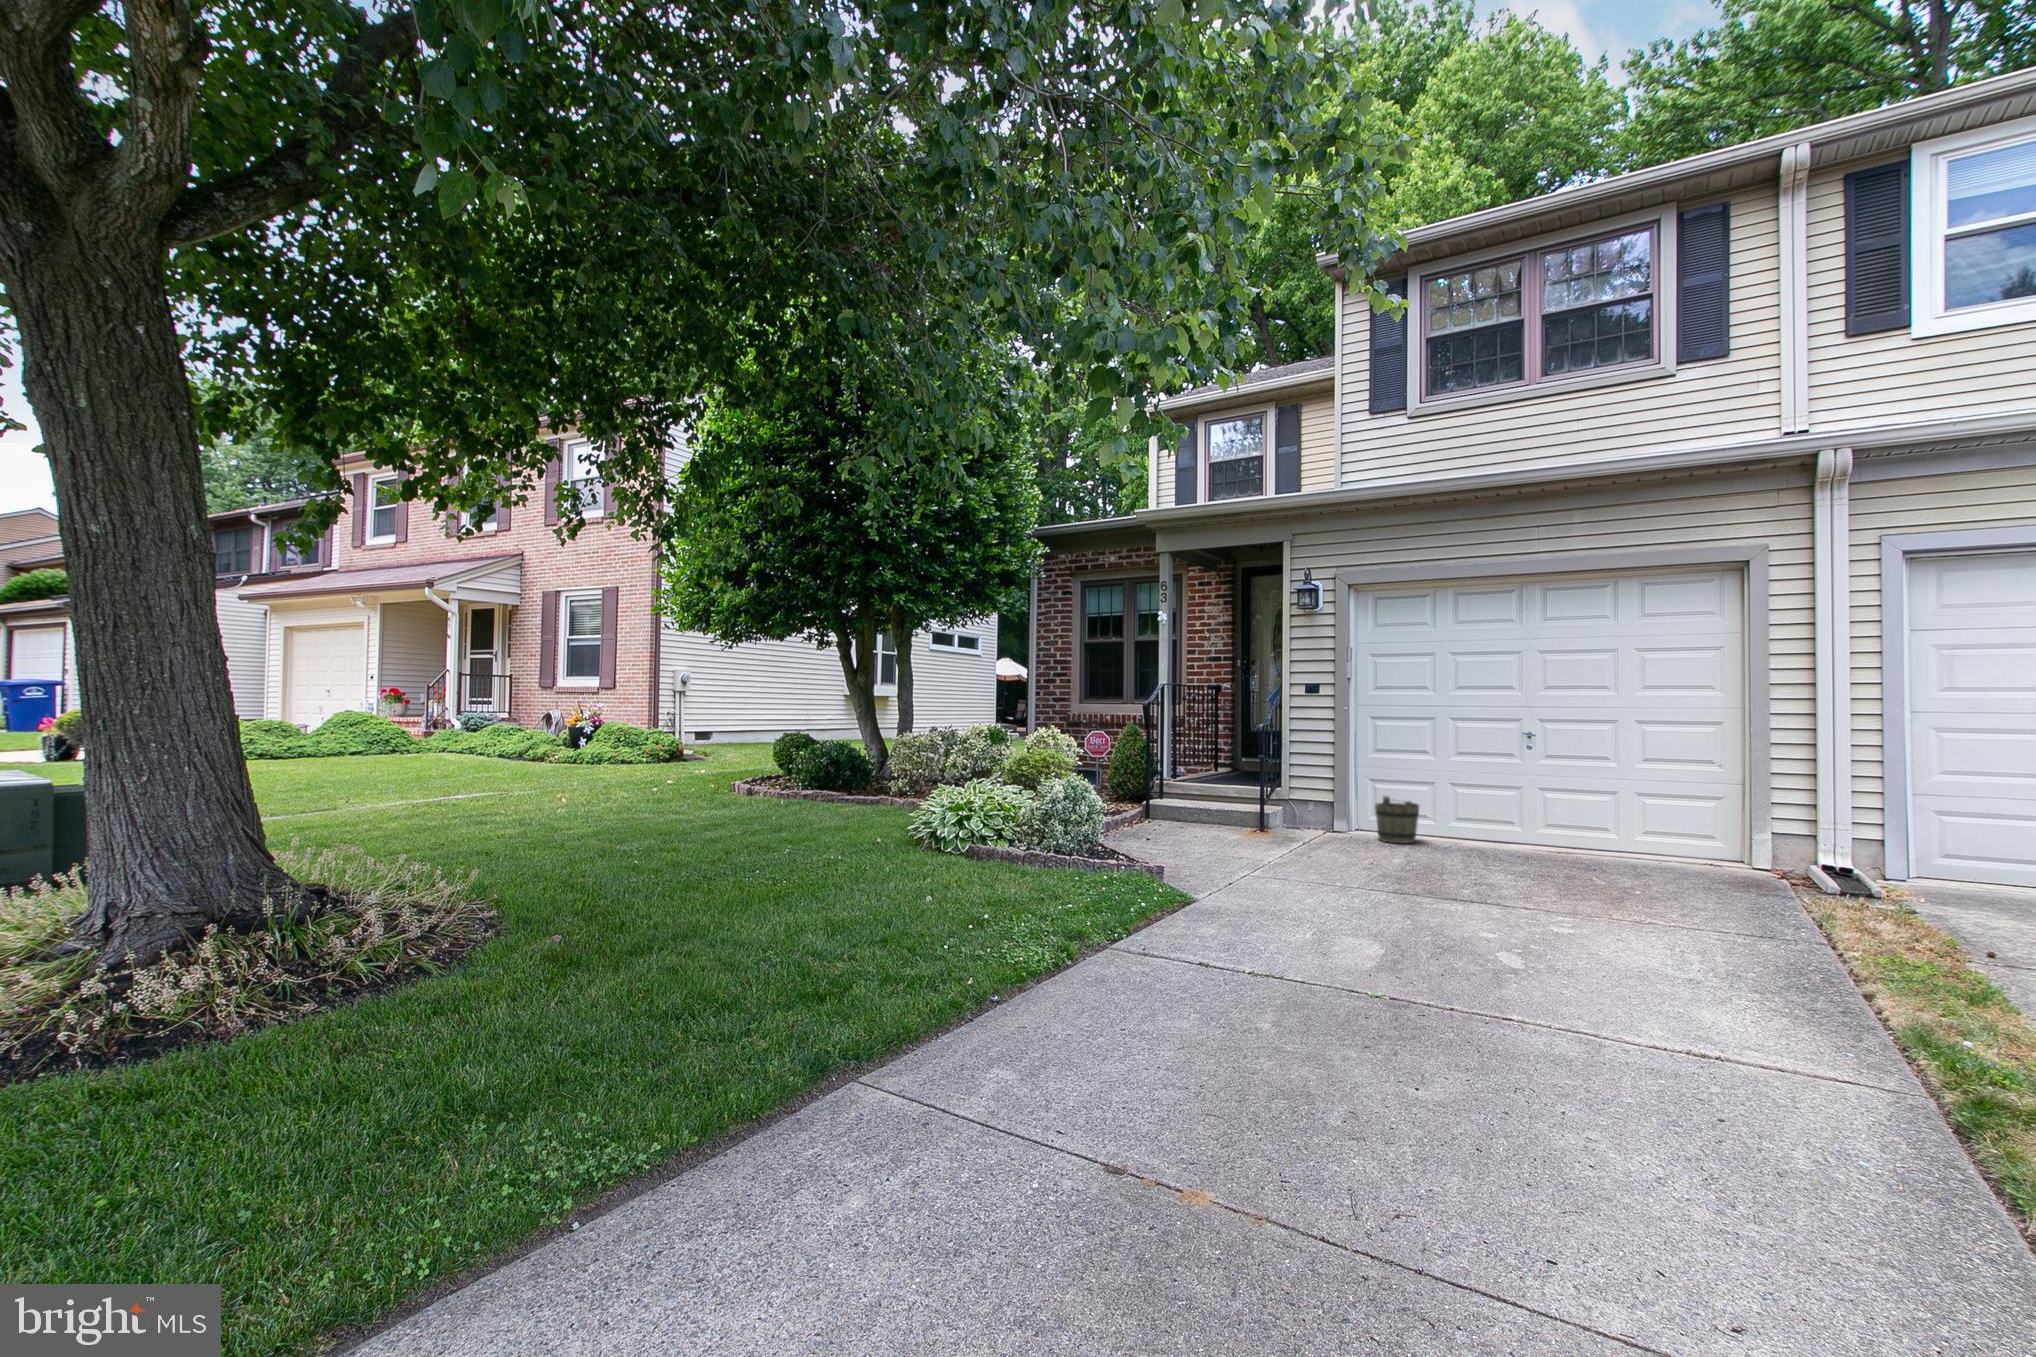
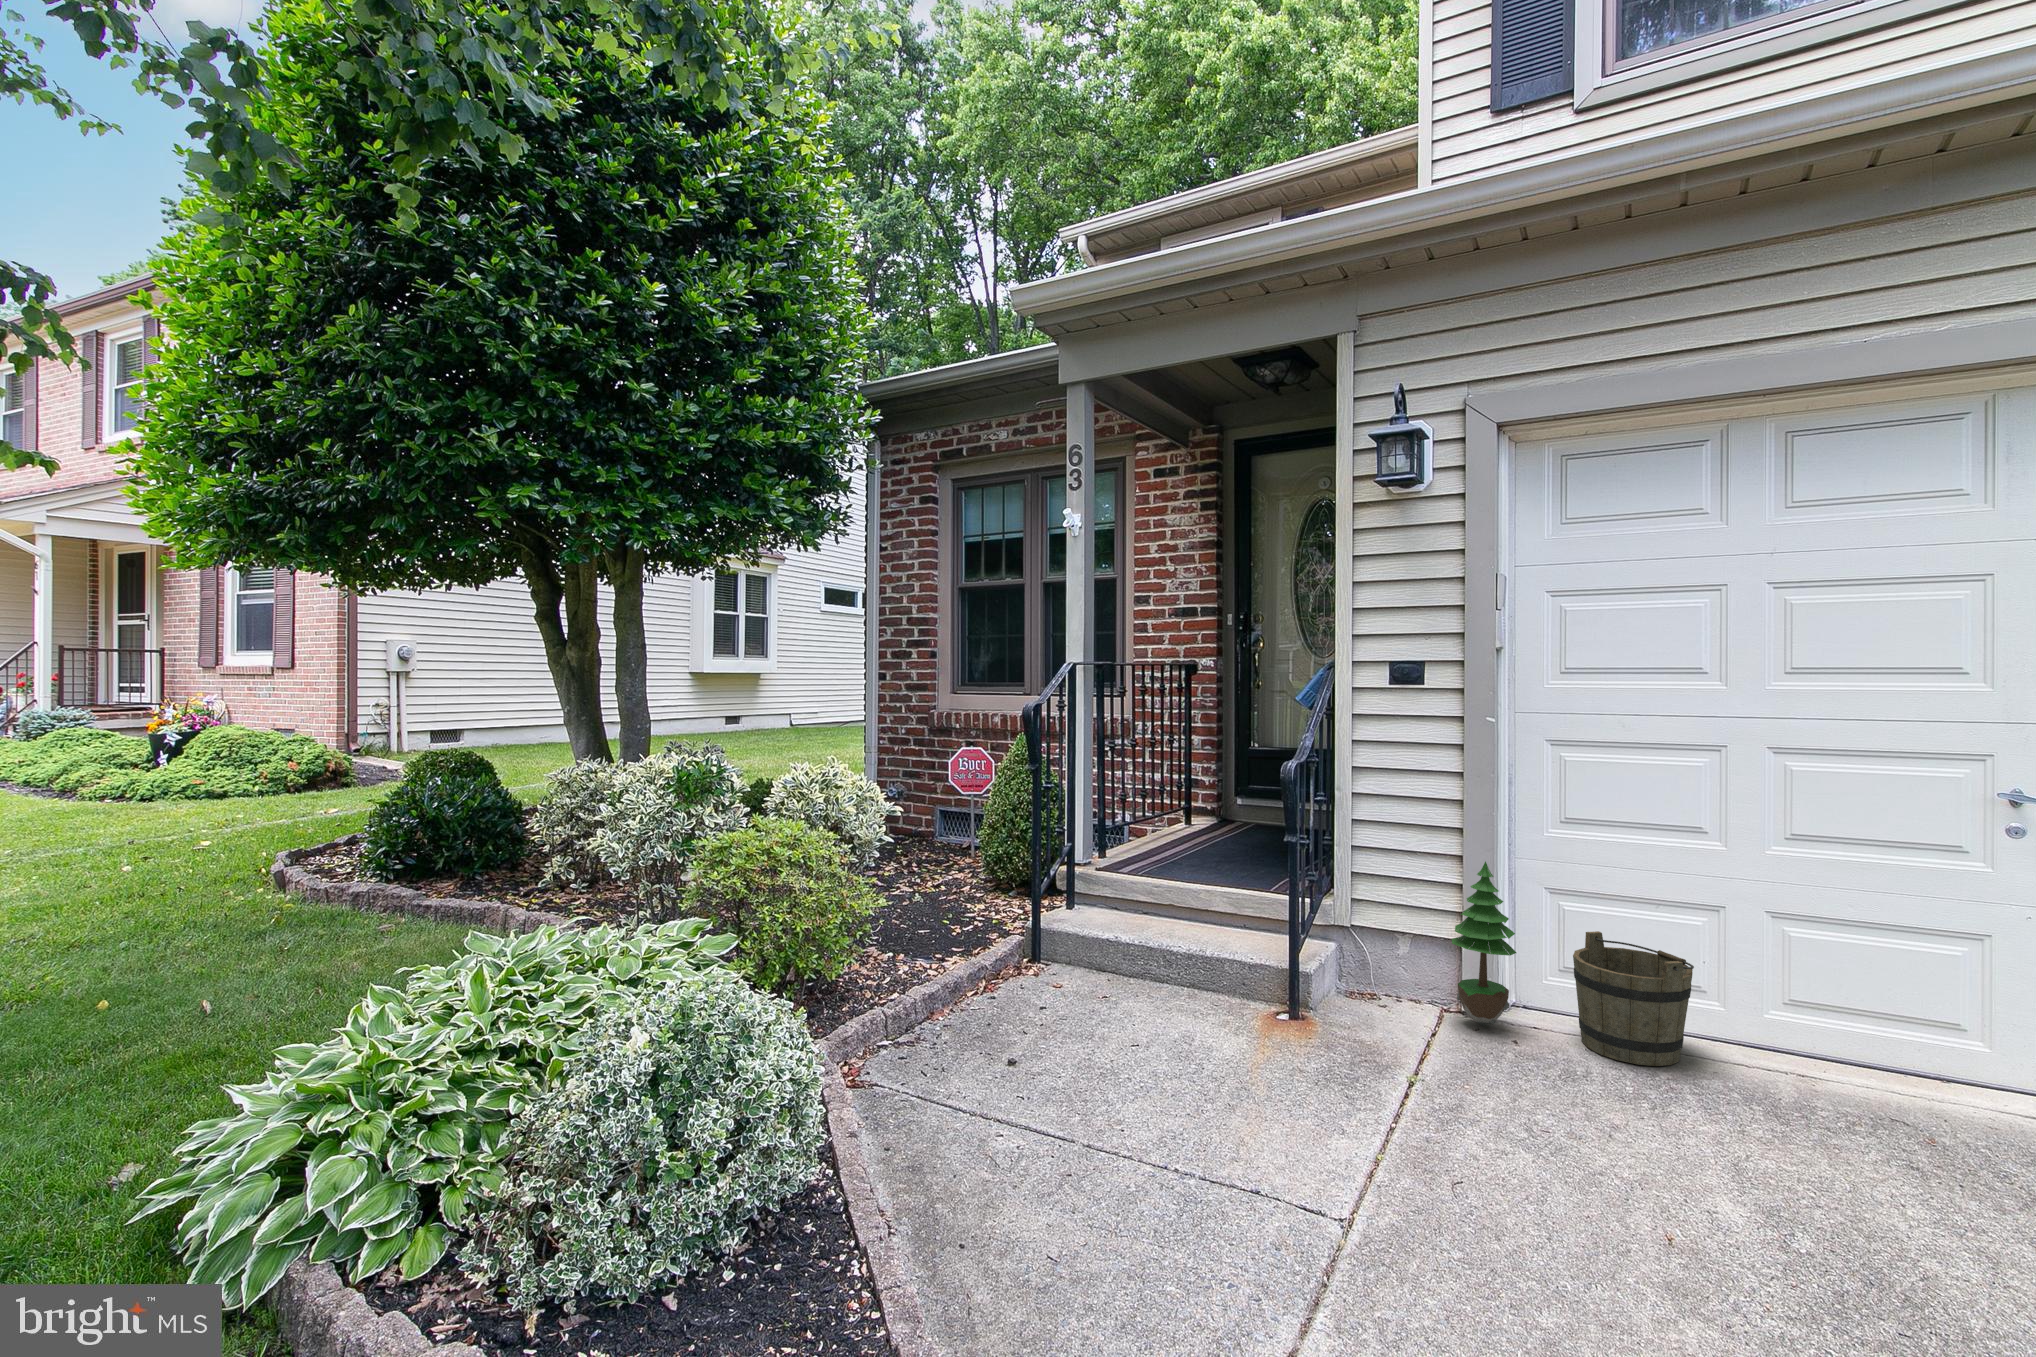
potted tree: none [1327,767,1354,836] -> present [1452,862,1516,1026]

